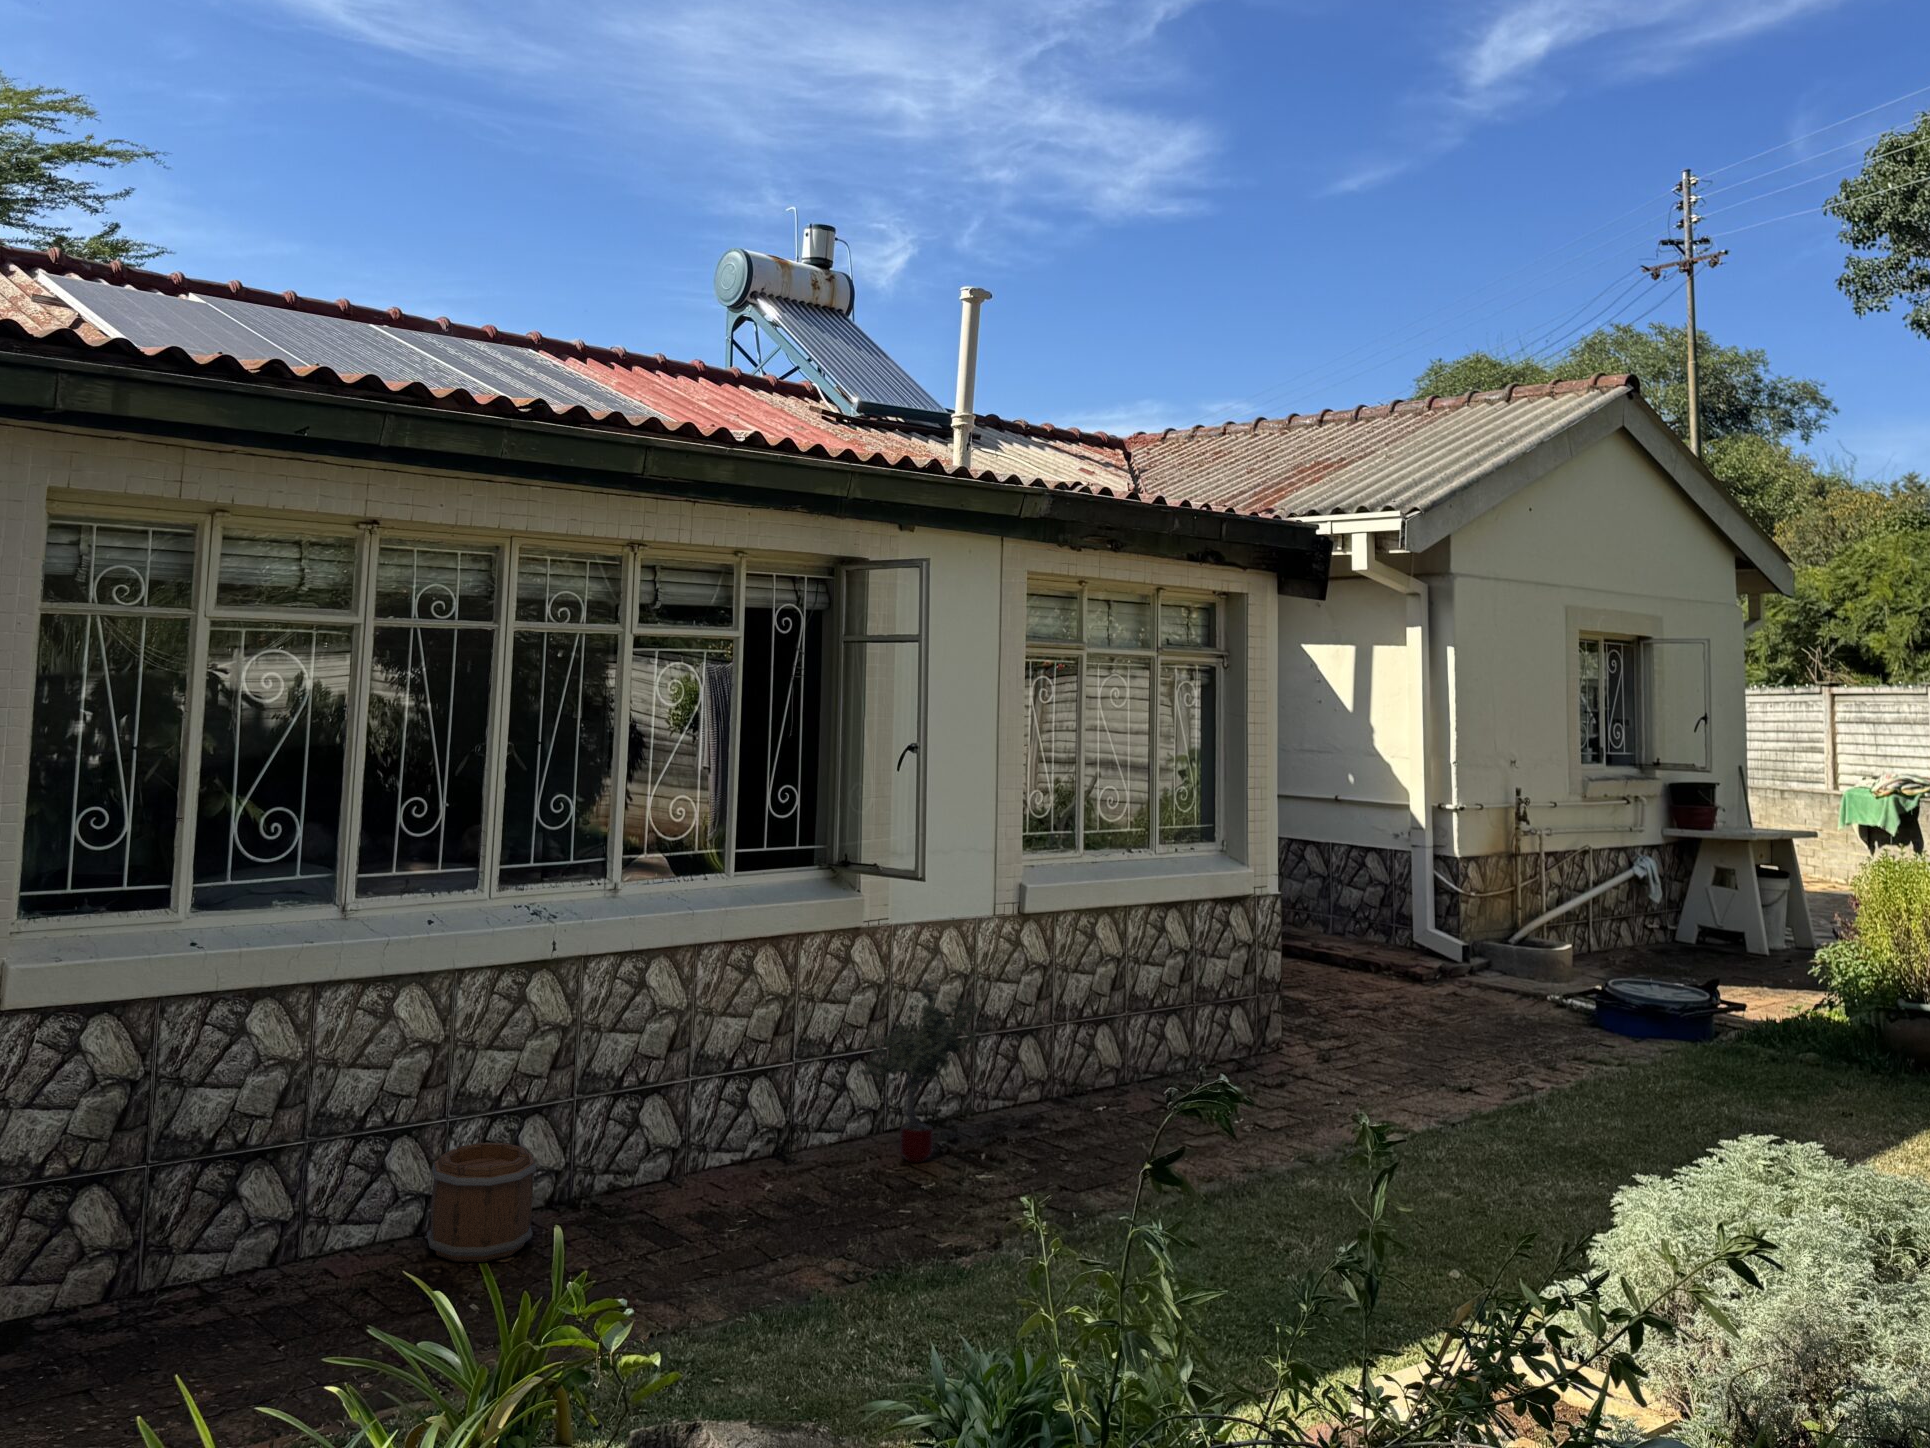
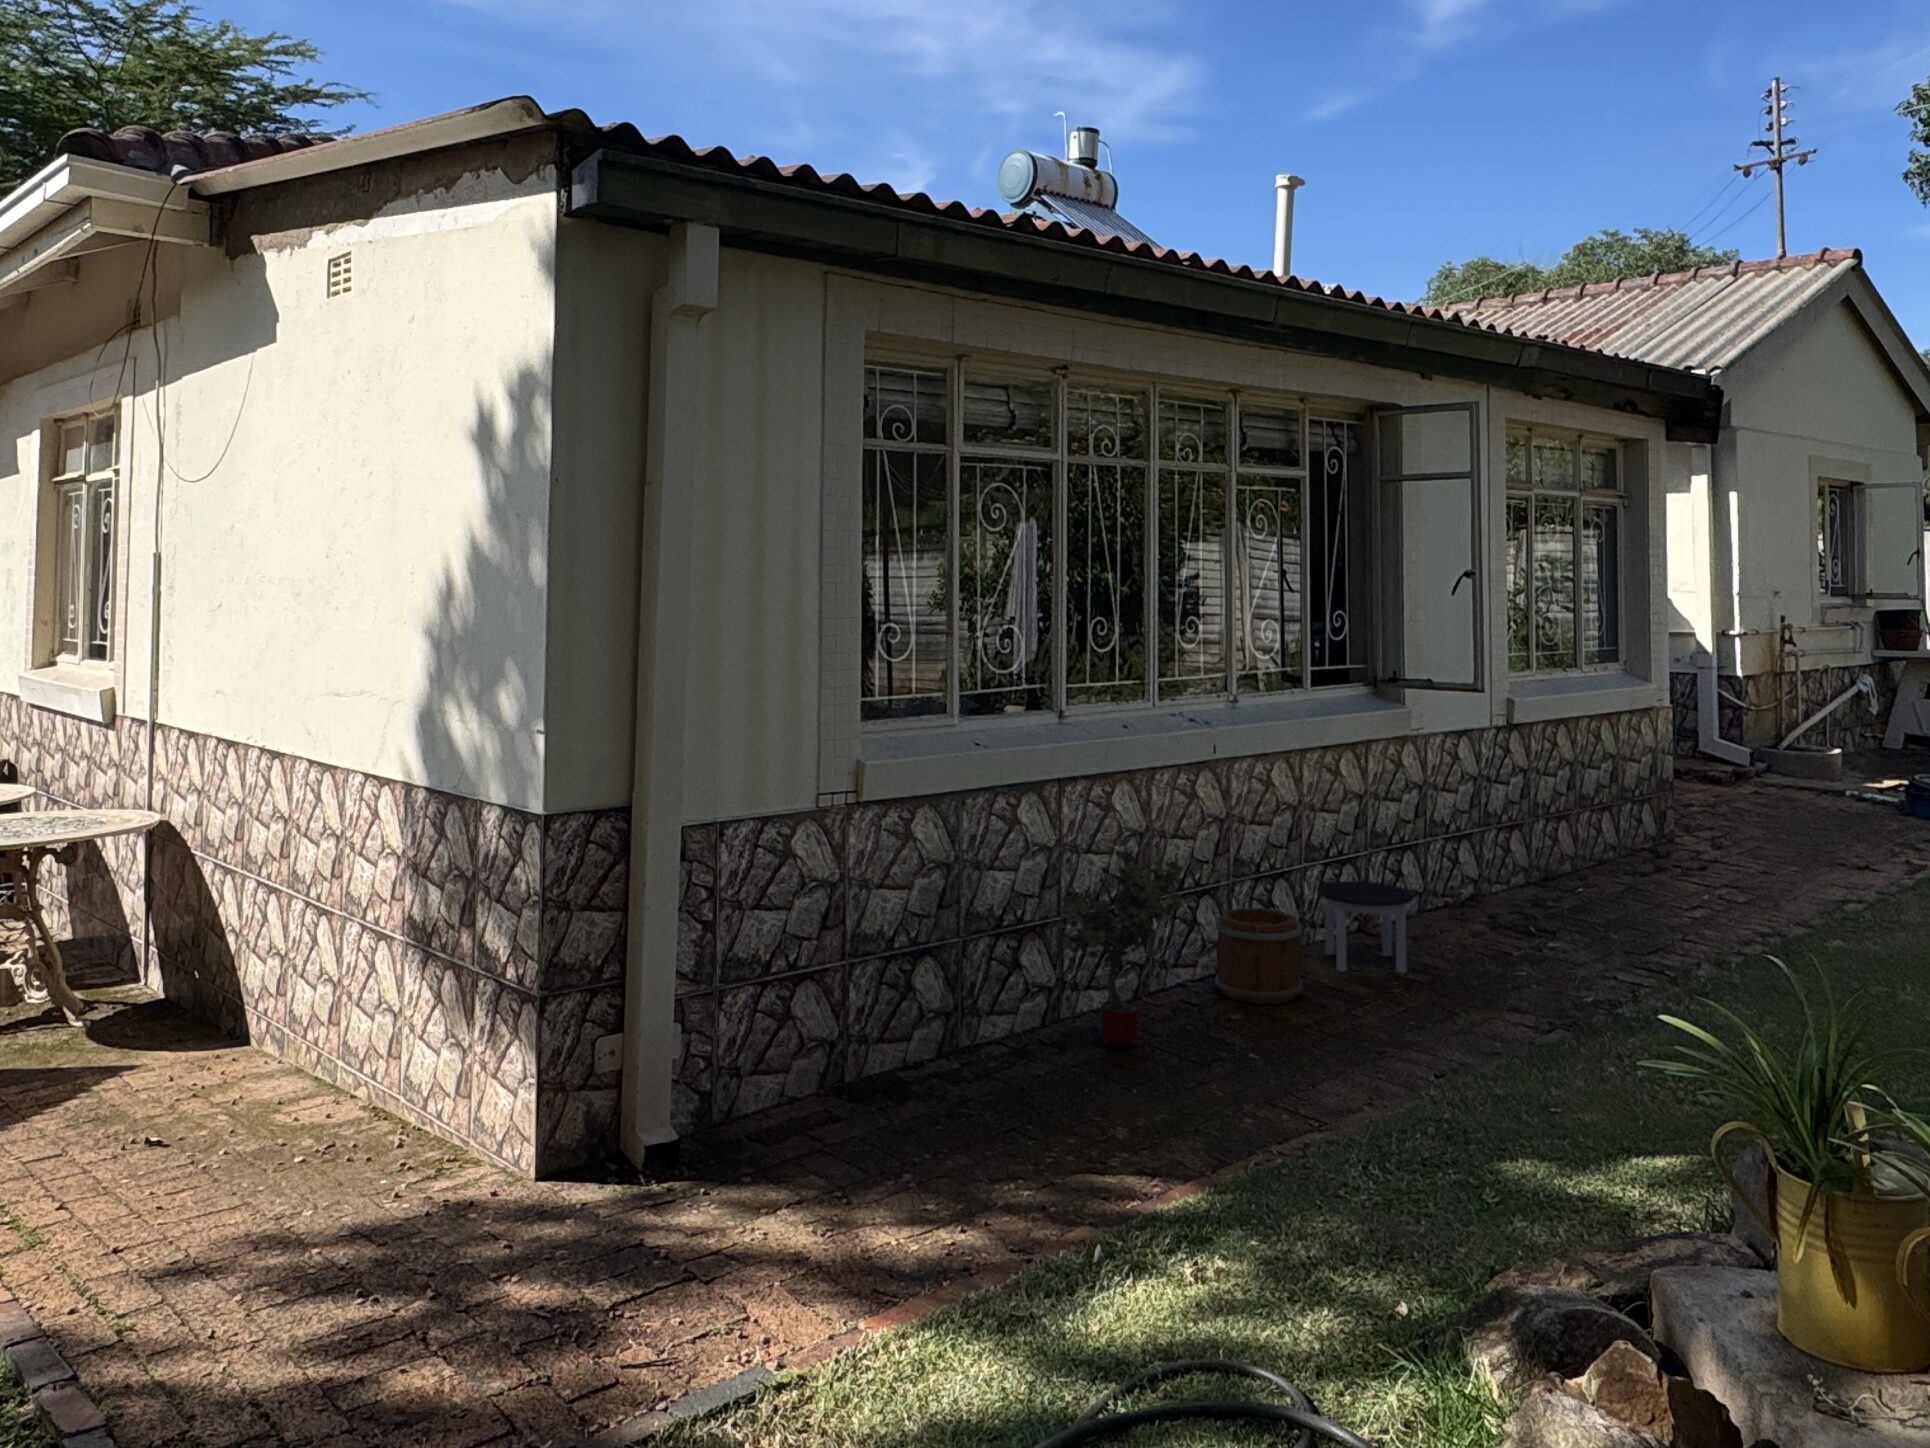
potted tree: present [860,981,979,1163] -> present [1054,839,1184,1049]
round table: none [614,1109,723,1225] -> present [1317,881,1413,973]

